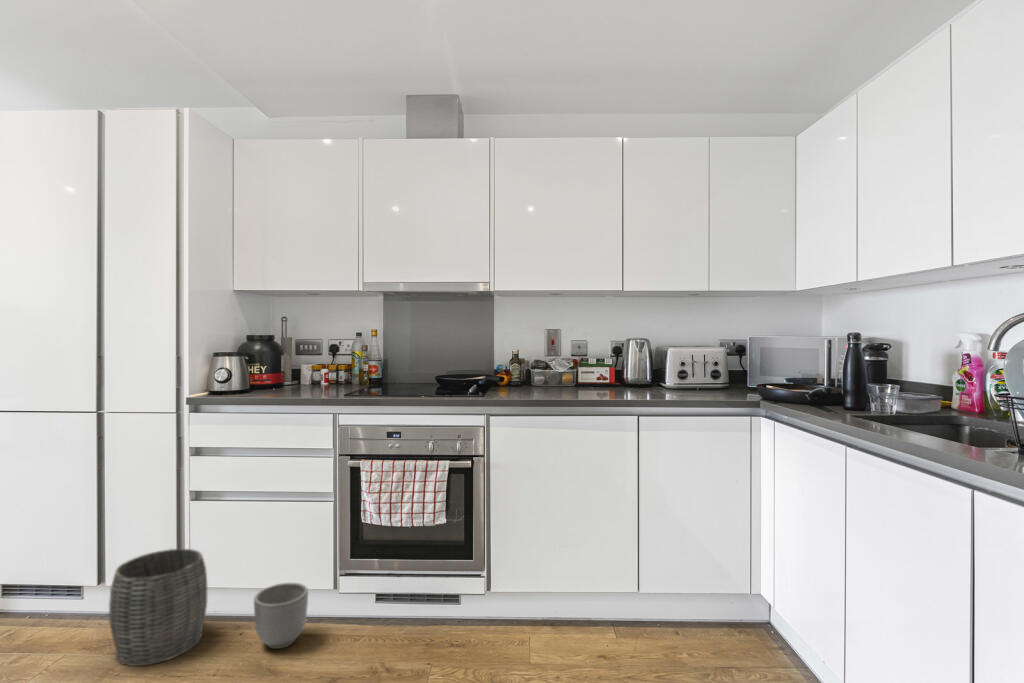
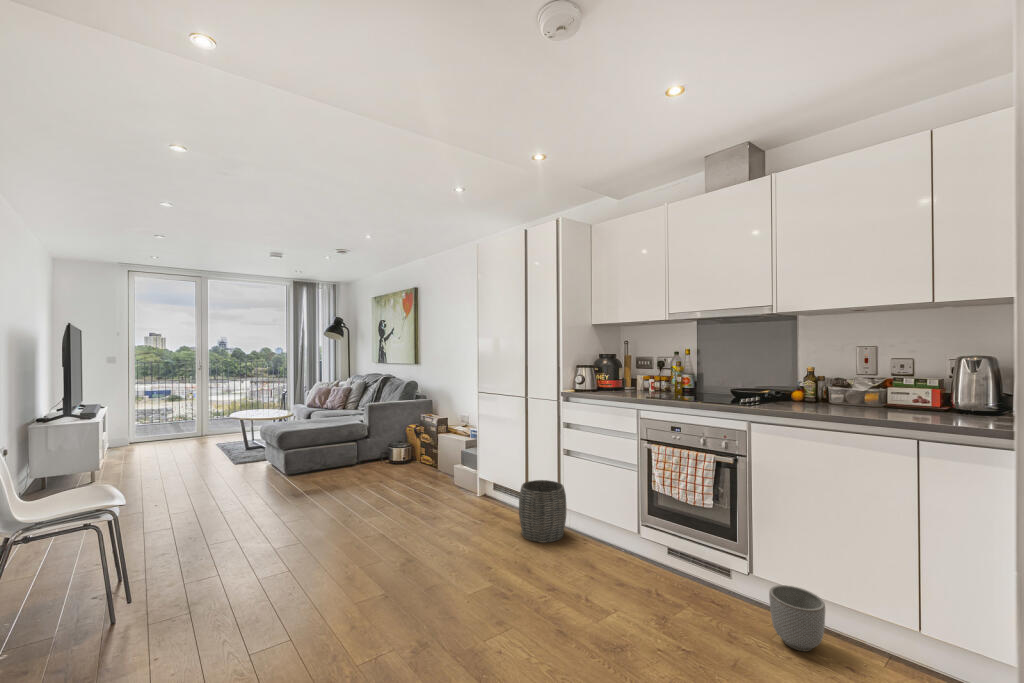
planter: present [254,583,308,649] -> present [769,585,825,651]

